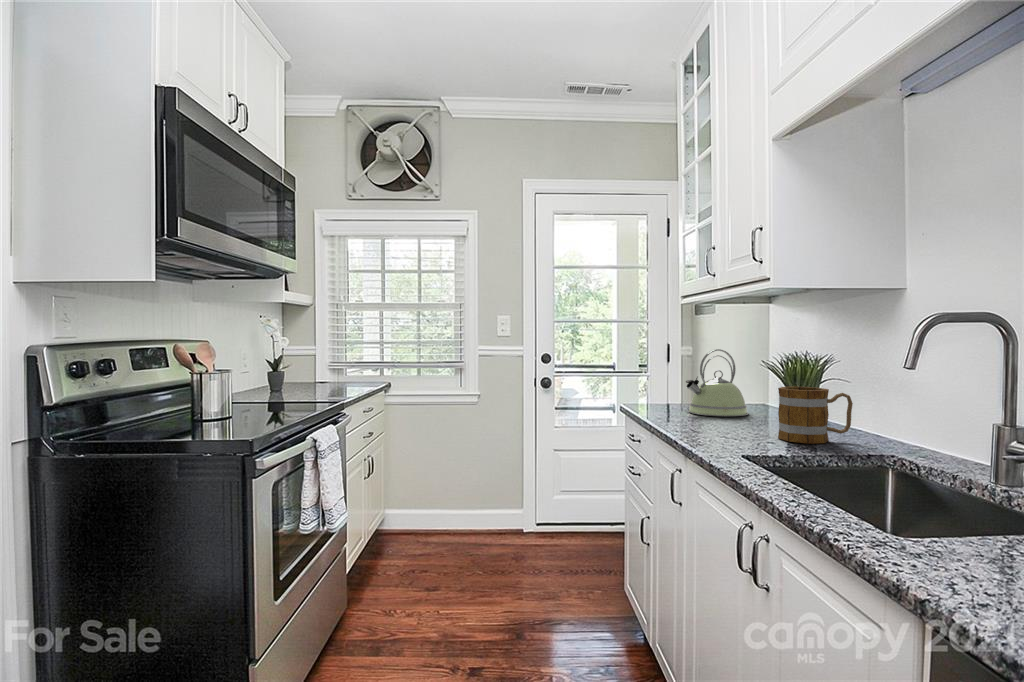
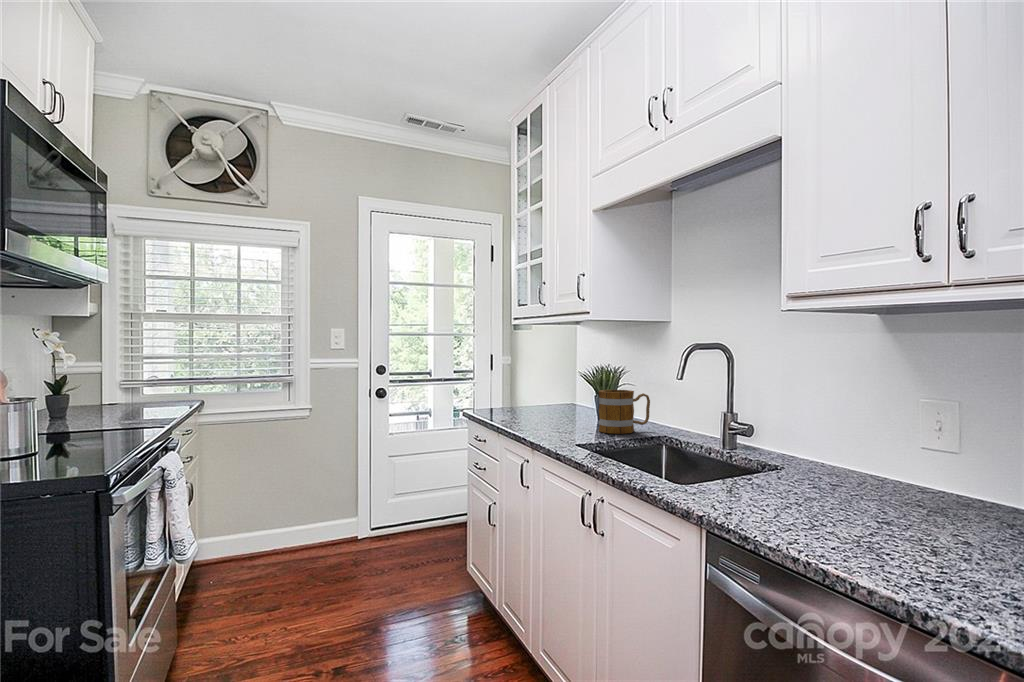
kettle: present [686,349,748,416] -> none [521,360,571,417]

